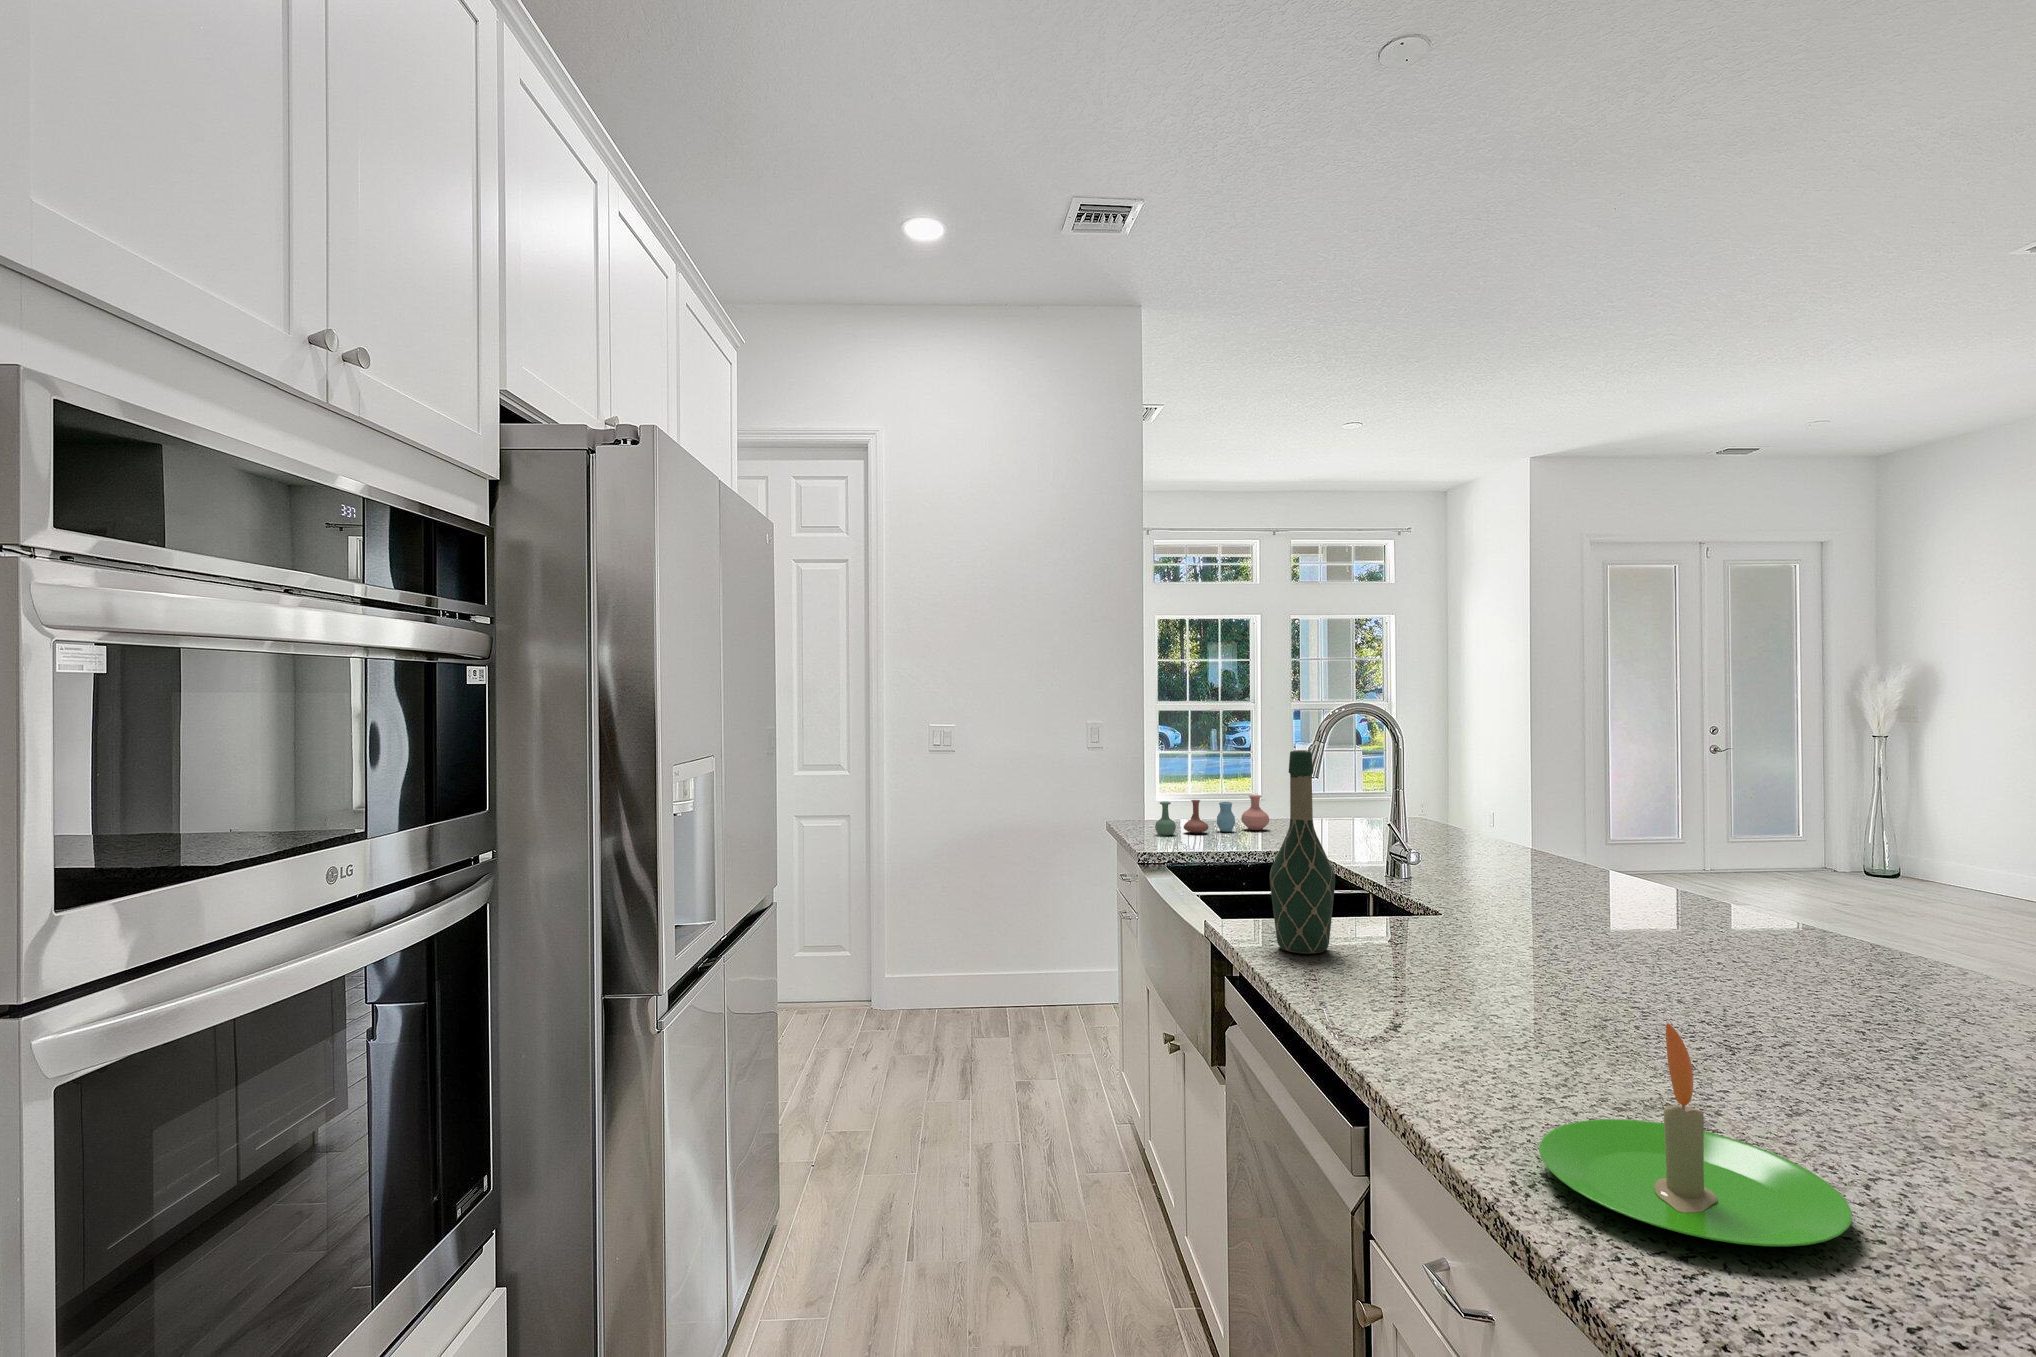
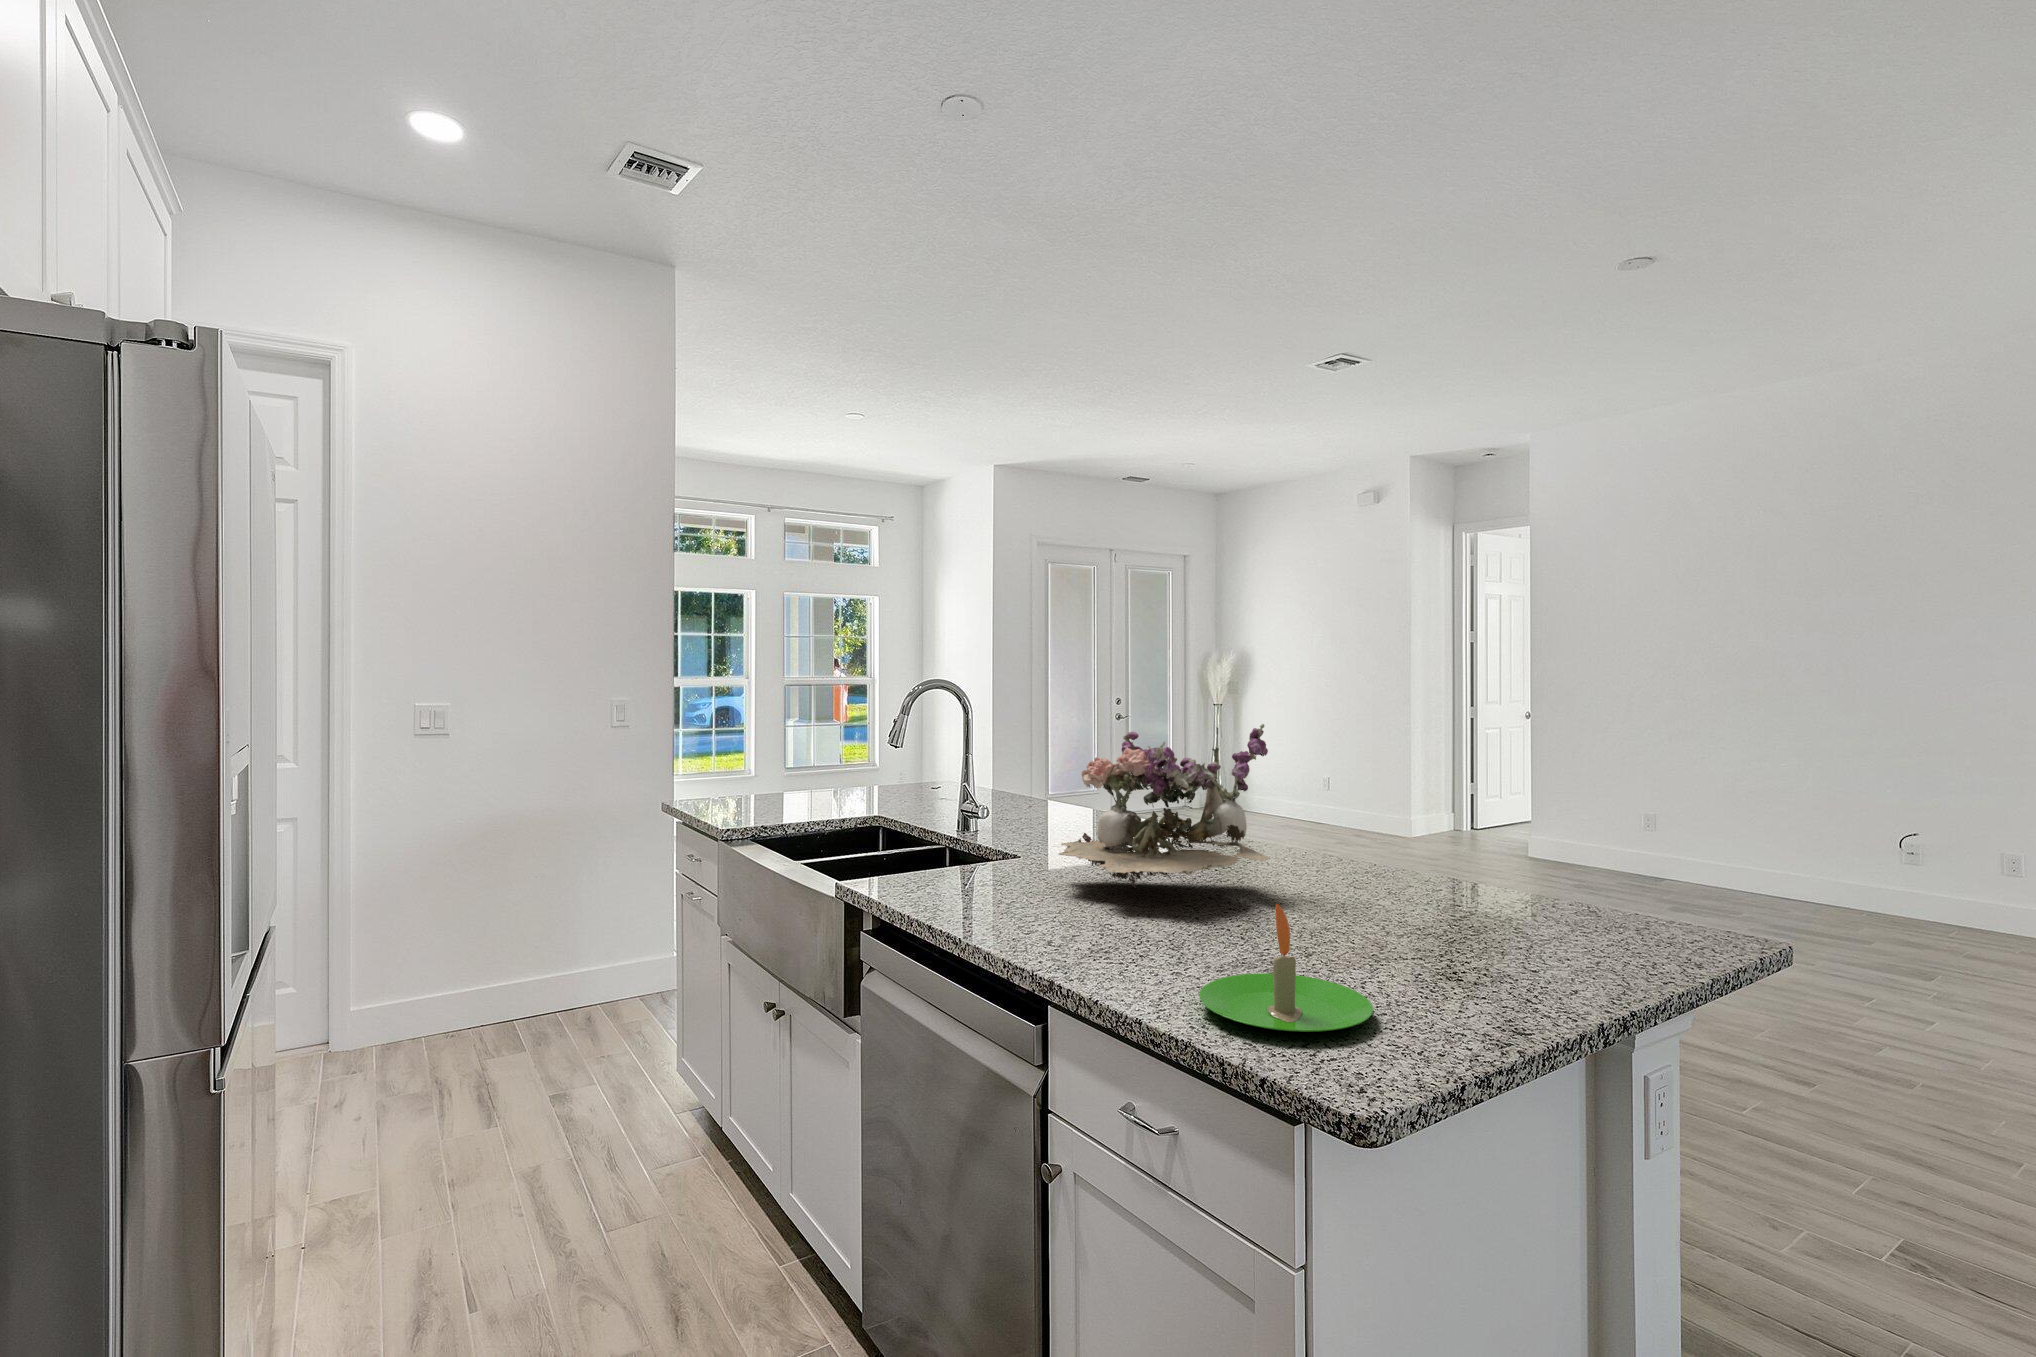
wine bottle: present [1270,751,1335,954] -> none [914,729,968,900]
flower arrangement: none [1455,756,1785,971] -> present [1059,724,1270,888]
vase: present [1155,795,1269,835] -> none [729,769,832,812]

